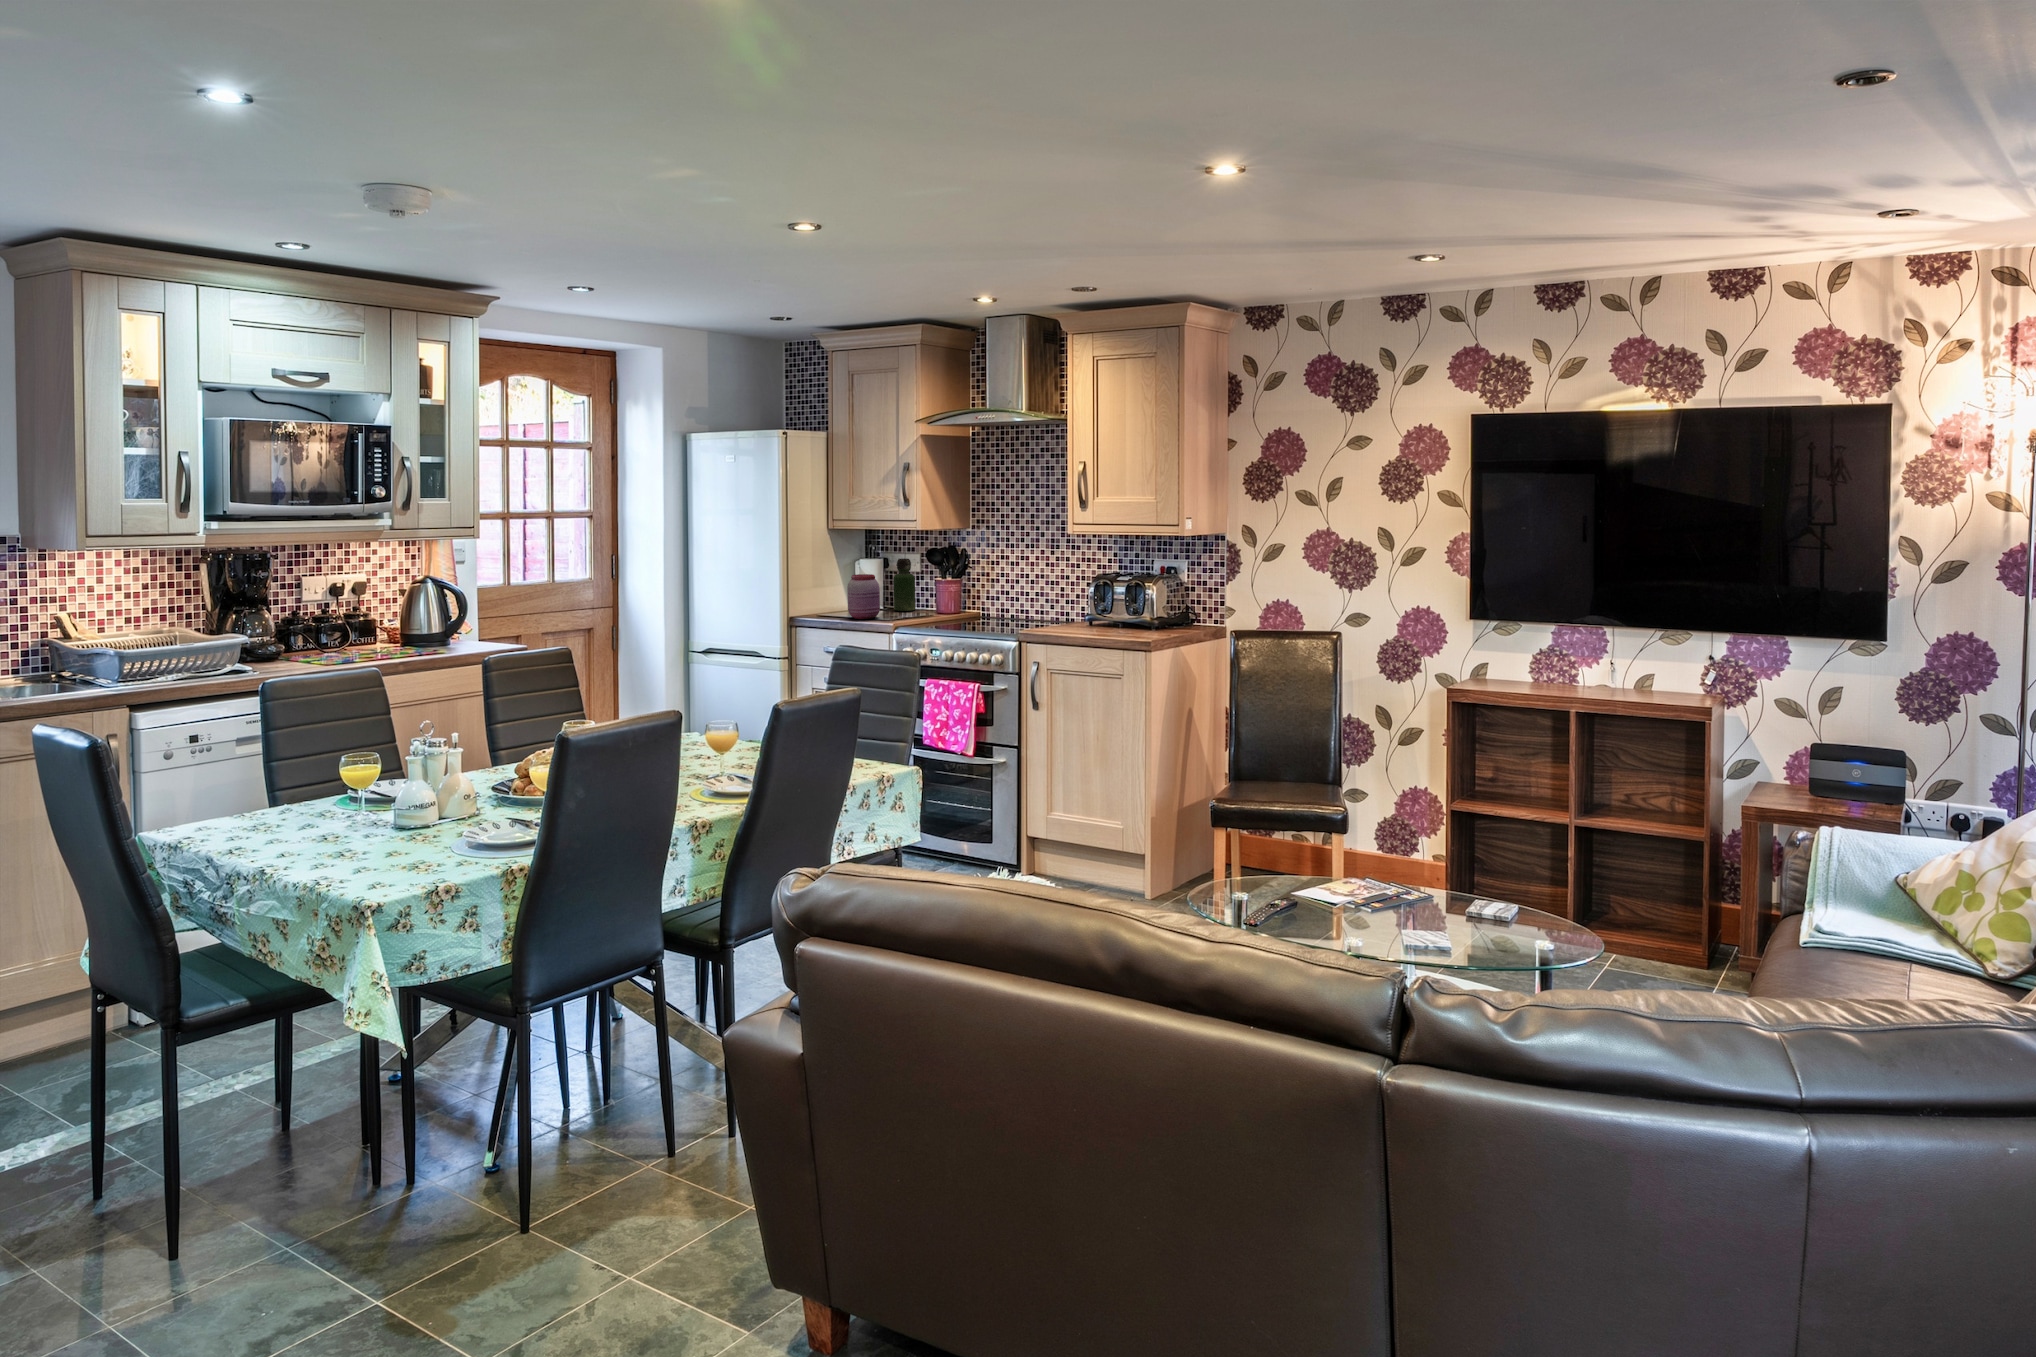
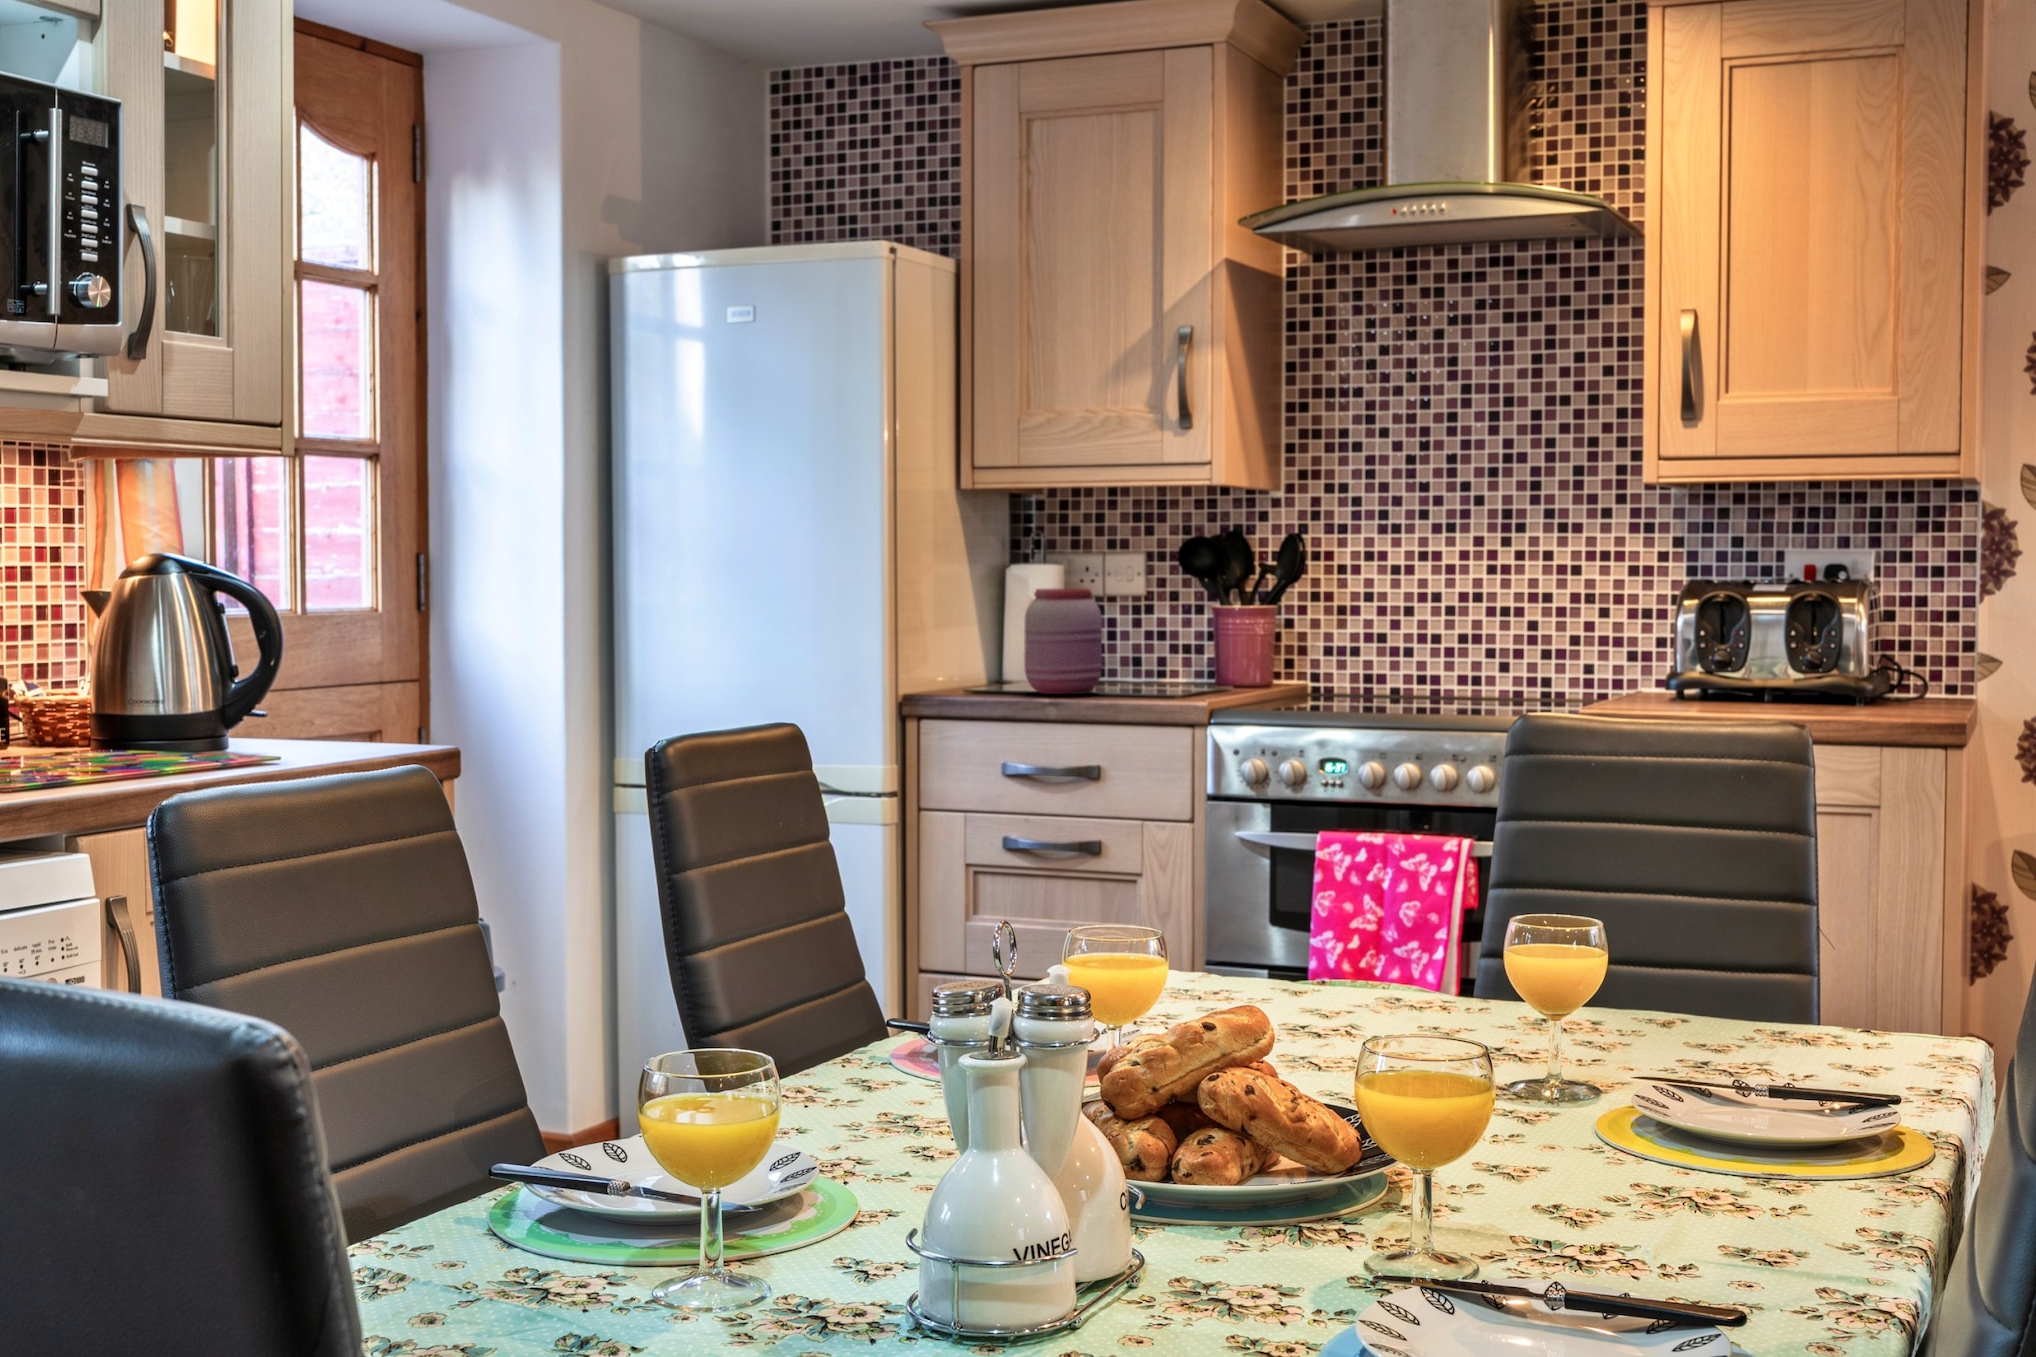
bottle: present [893,558,915,611] -> none [1106,560,1157,683]

